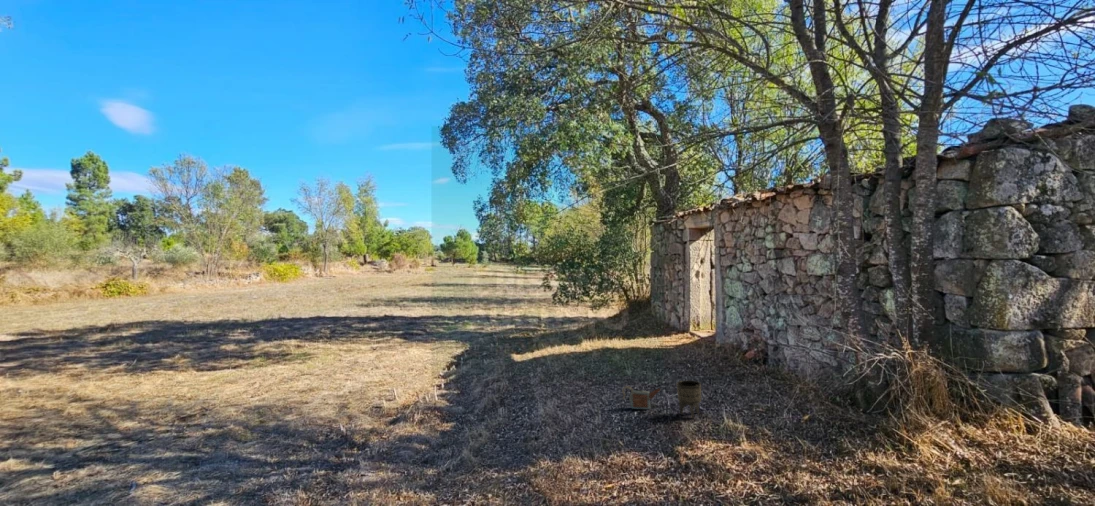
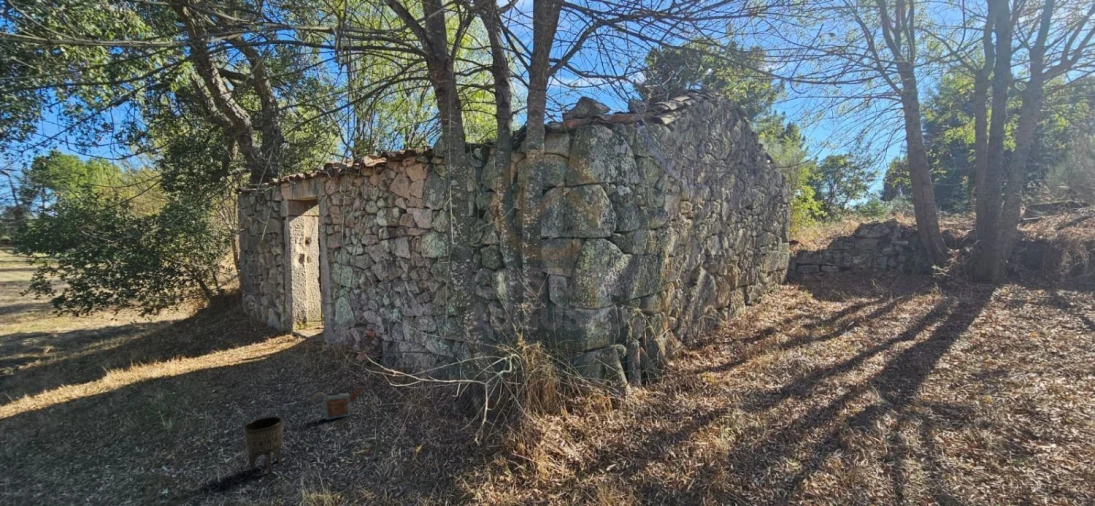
watering can: present [622,386,661,409] -> present [312,387,364,420]

